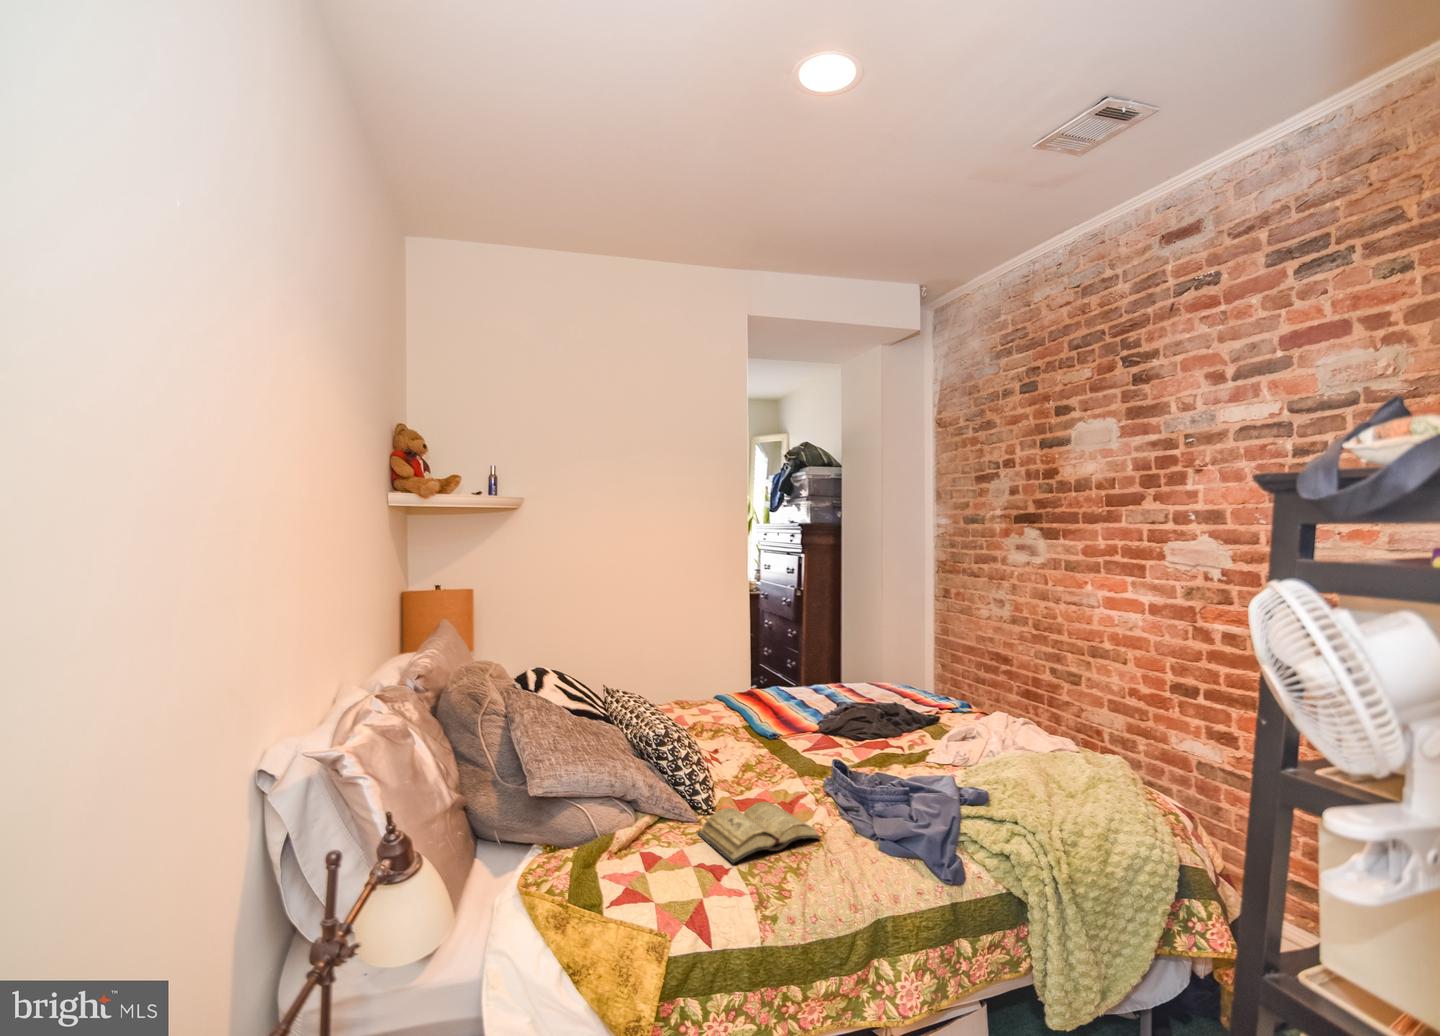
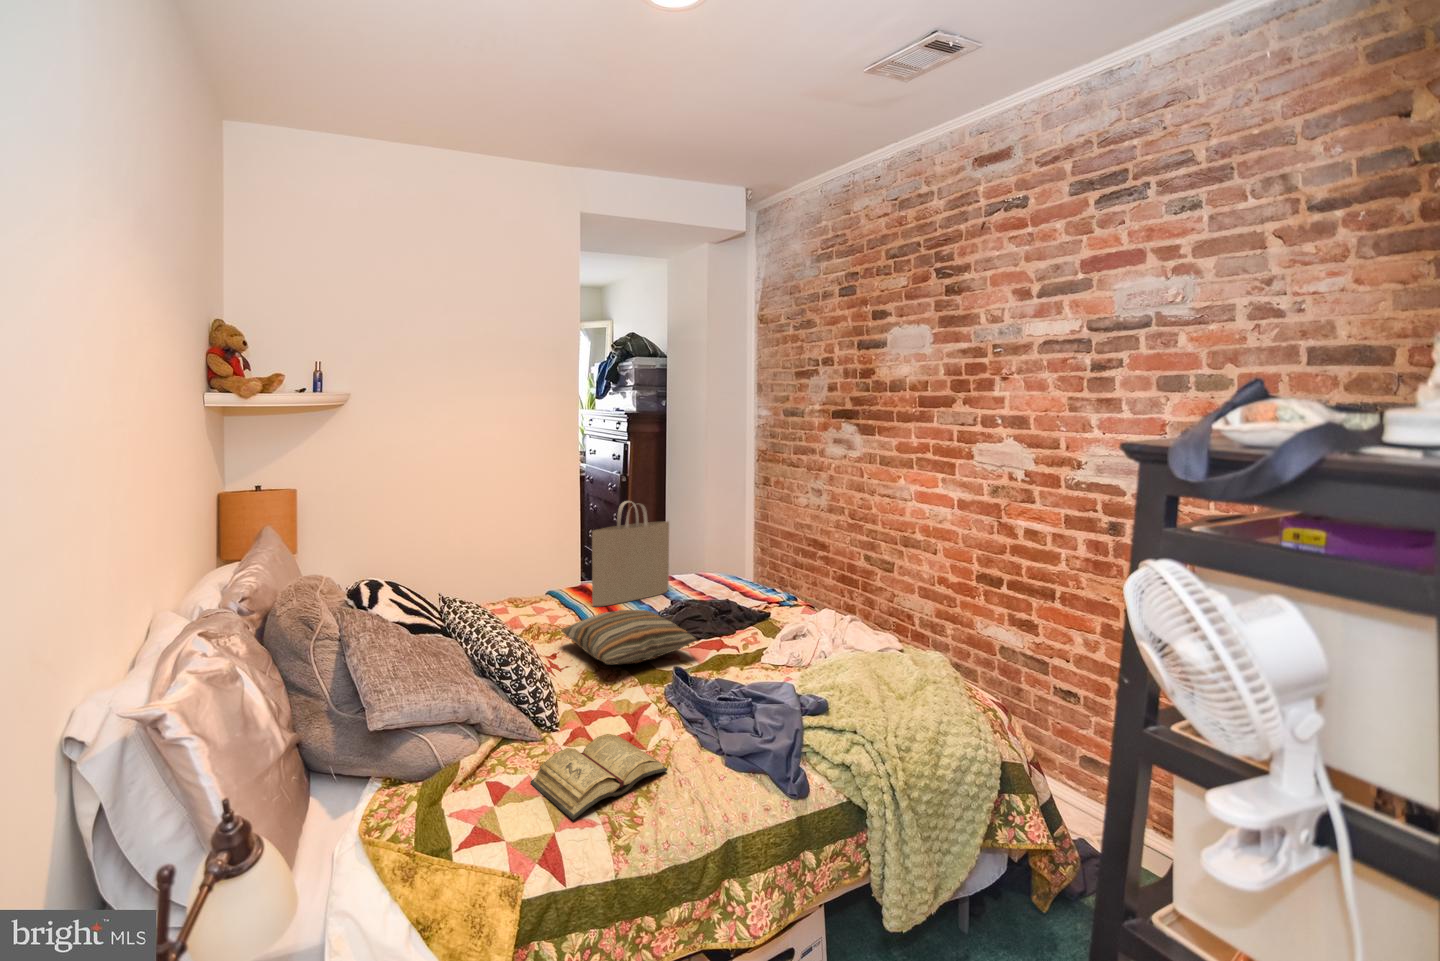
tote bag: none [759,601,835,704] -> present [592,501,669,606]
pillow: none [728,703,859,751] -> present [562,610,697,664]

